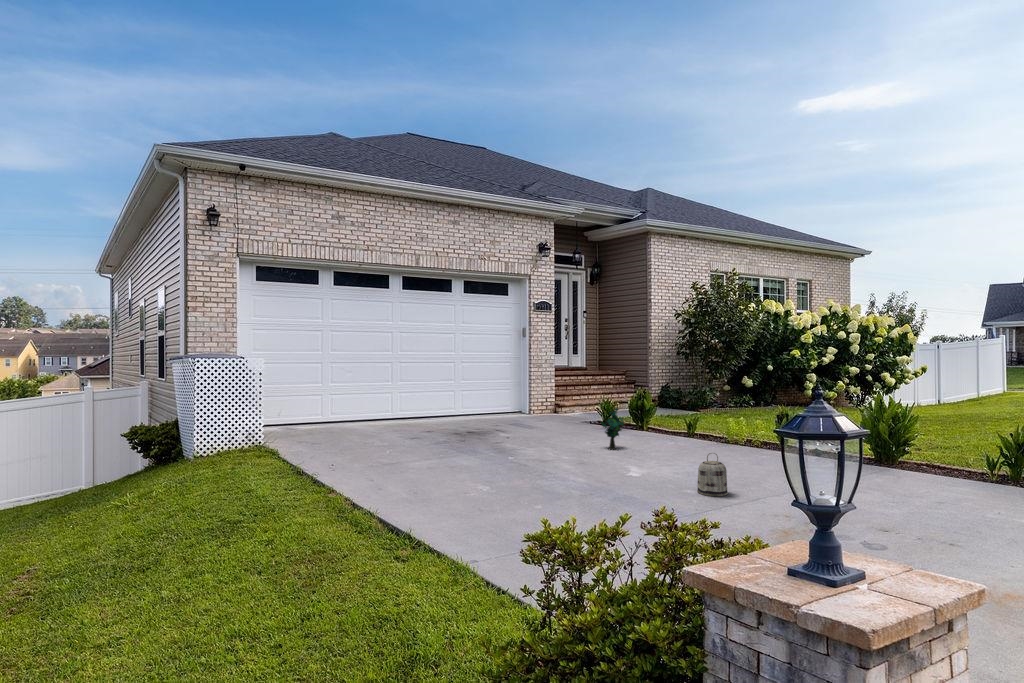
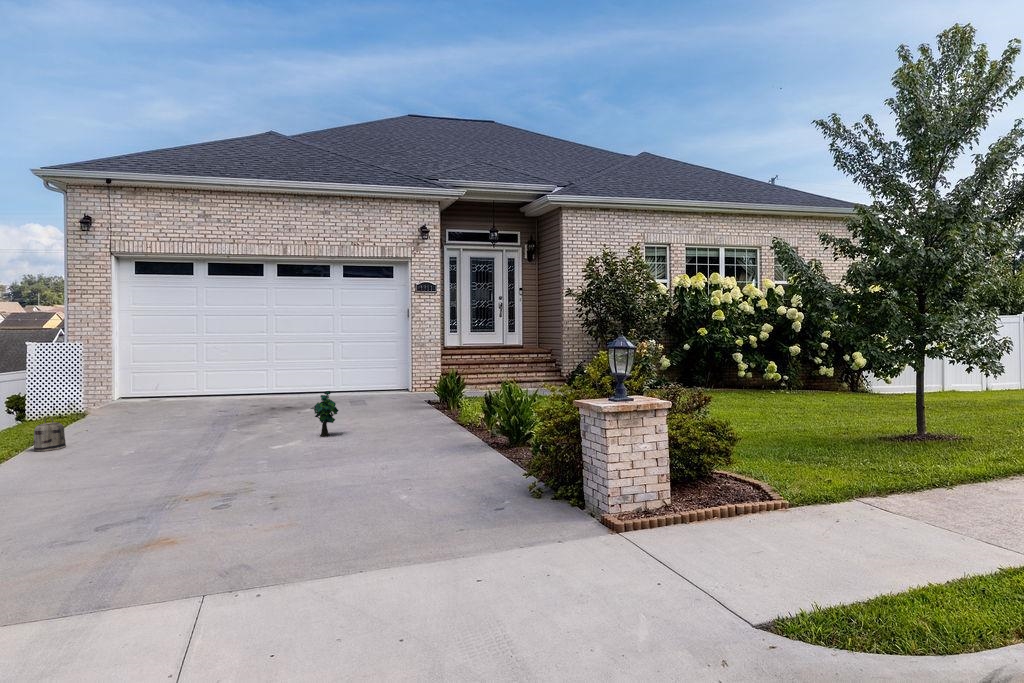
basket: present [697,453,728,496] -> present [34,416,66,451]

